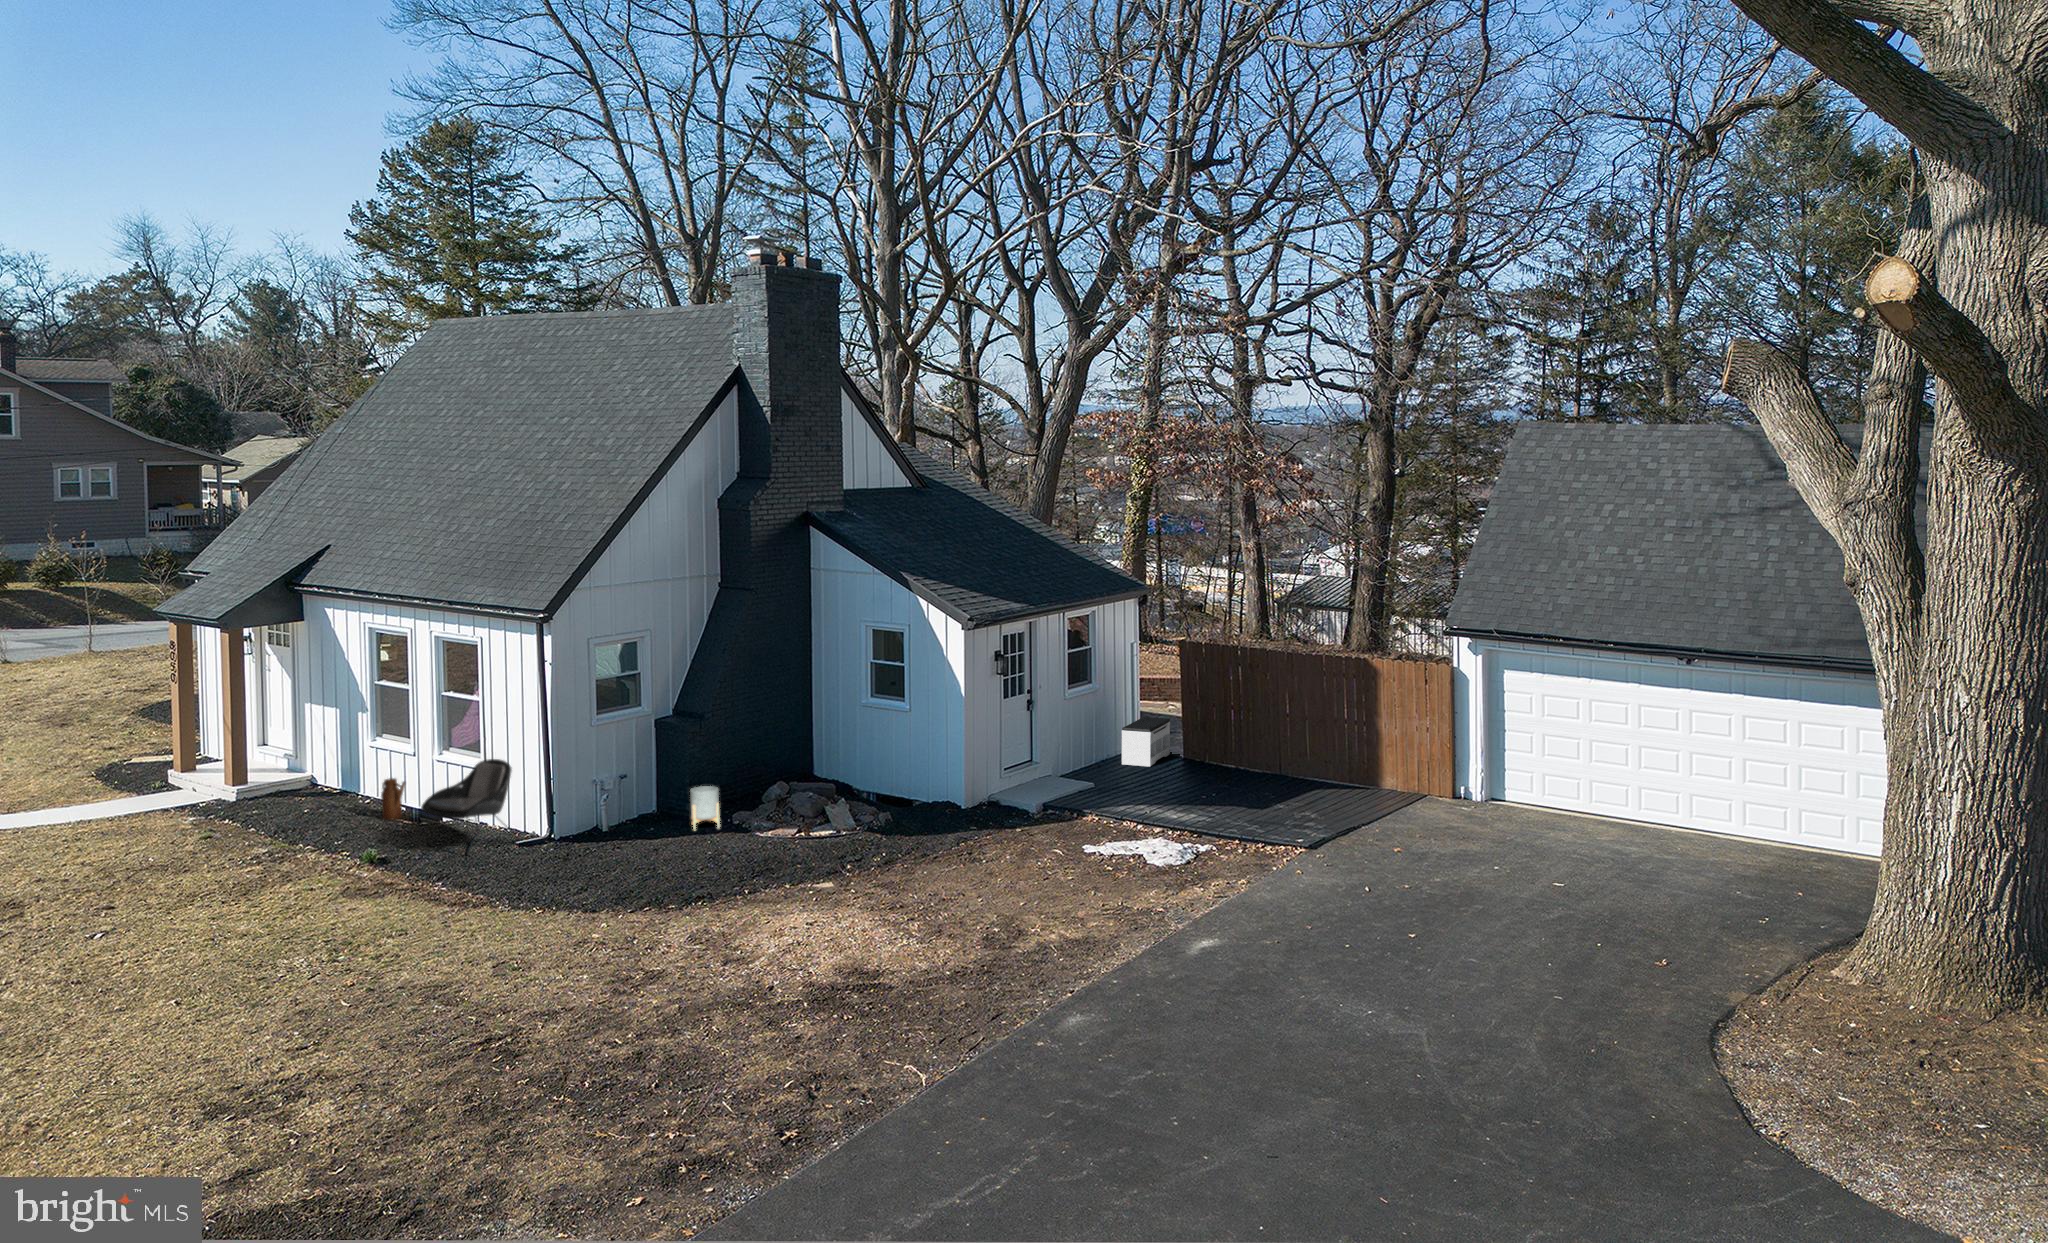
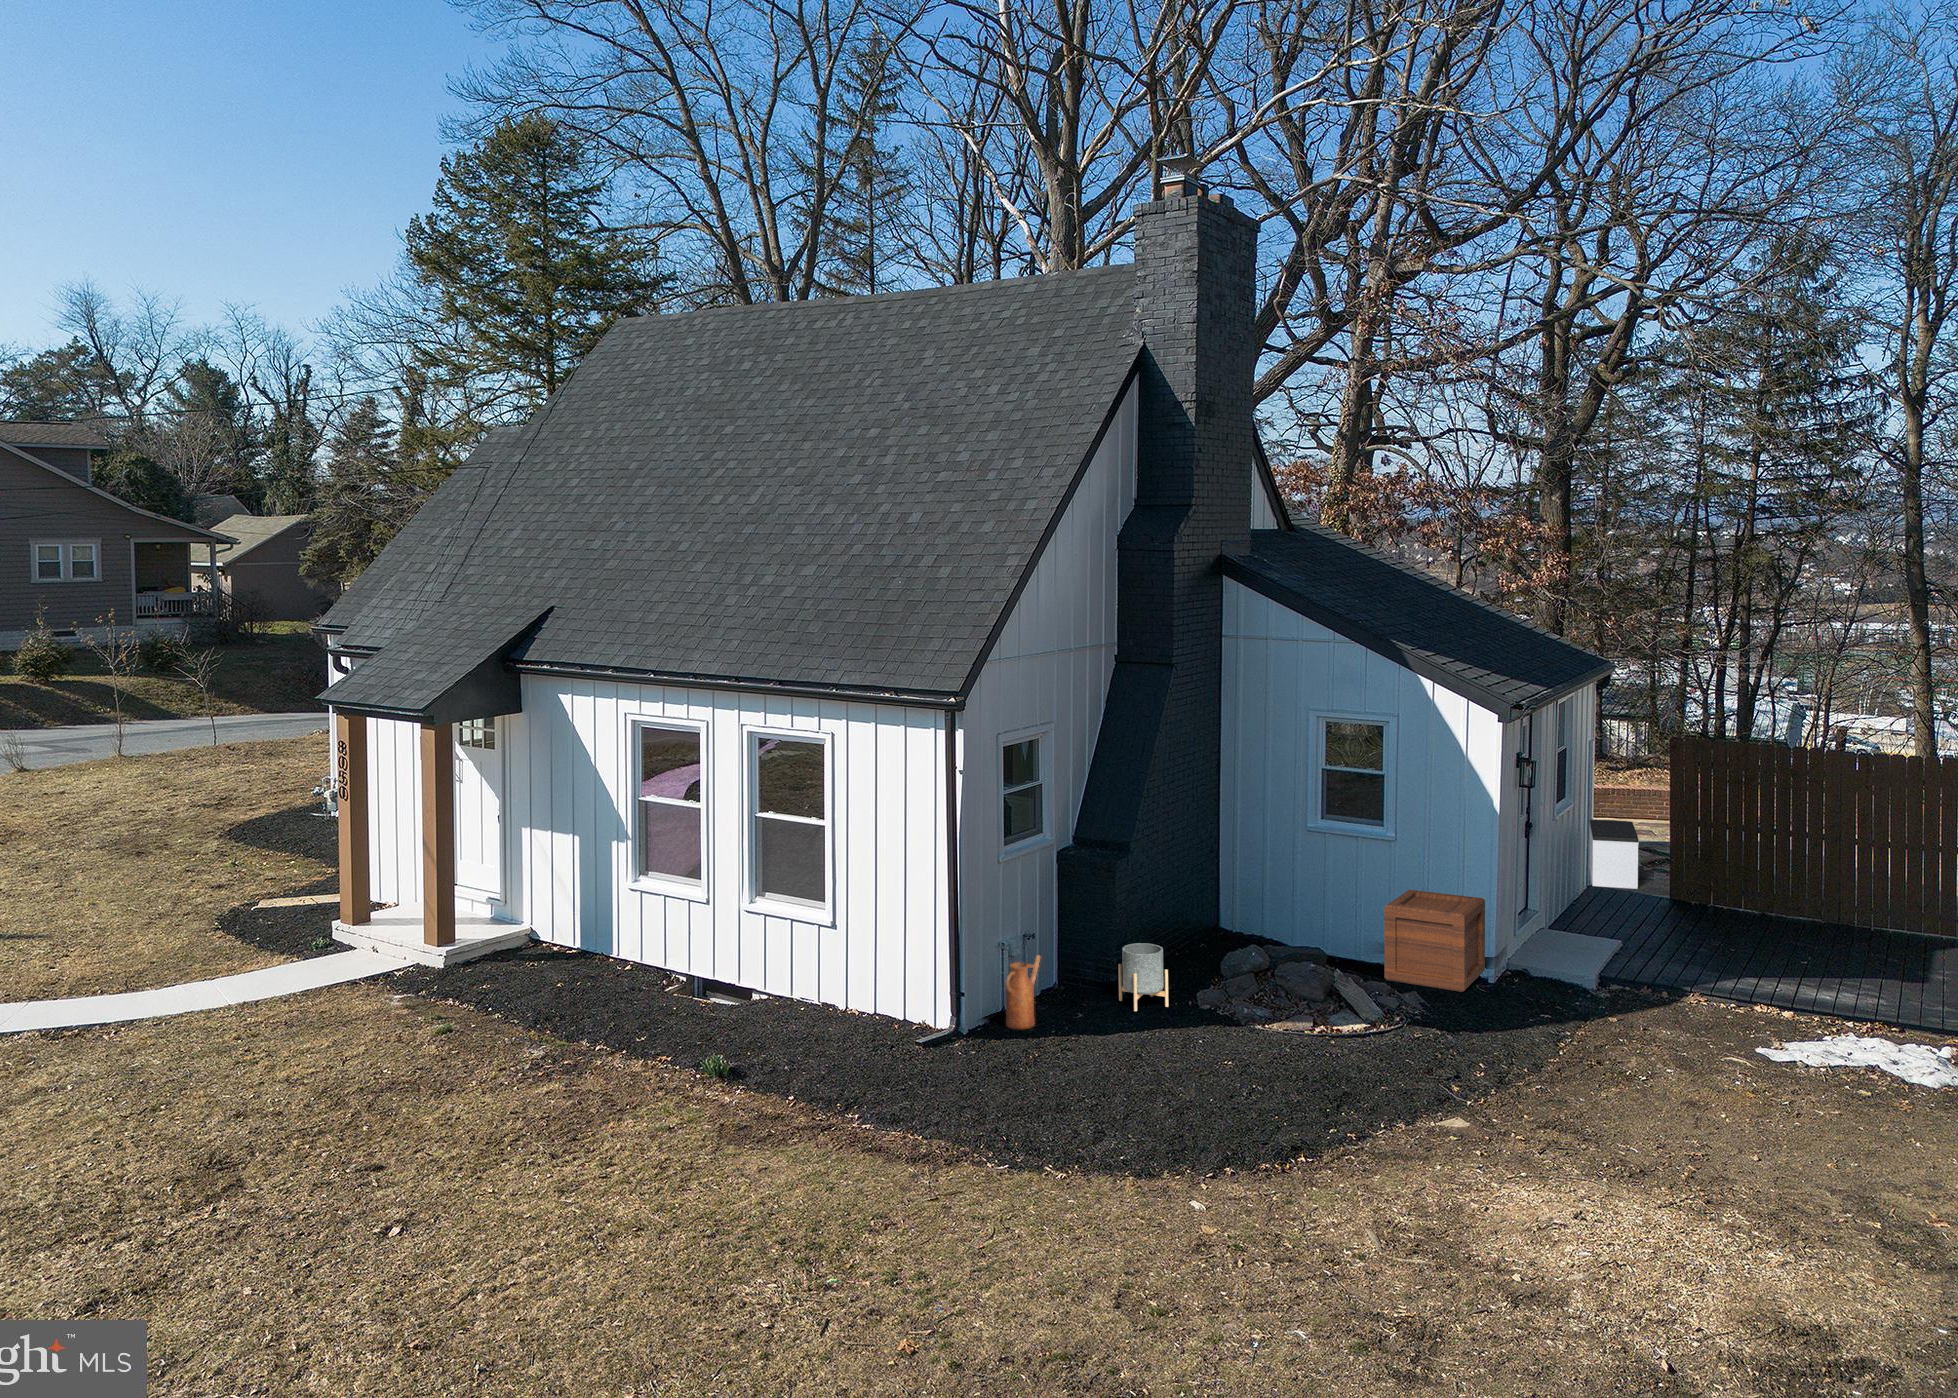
wooden crate: none [884,756,959,823] -> present [1384,890,1485,992]
lounge chair: present [421,759,517,855] -> none [761,913,897,1066]
watering can: present [381,778,405,820] -> present [1005,955,1040,1029]

